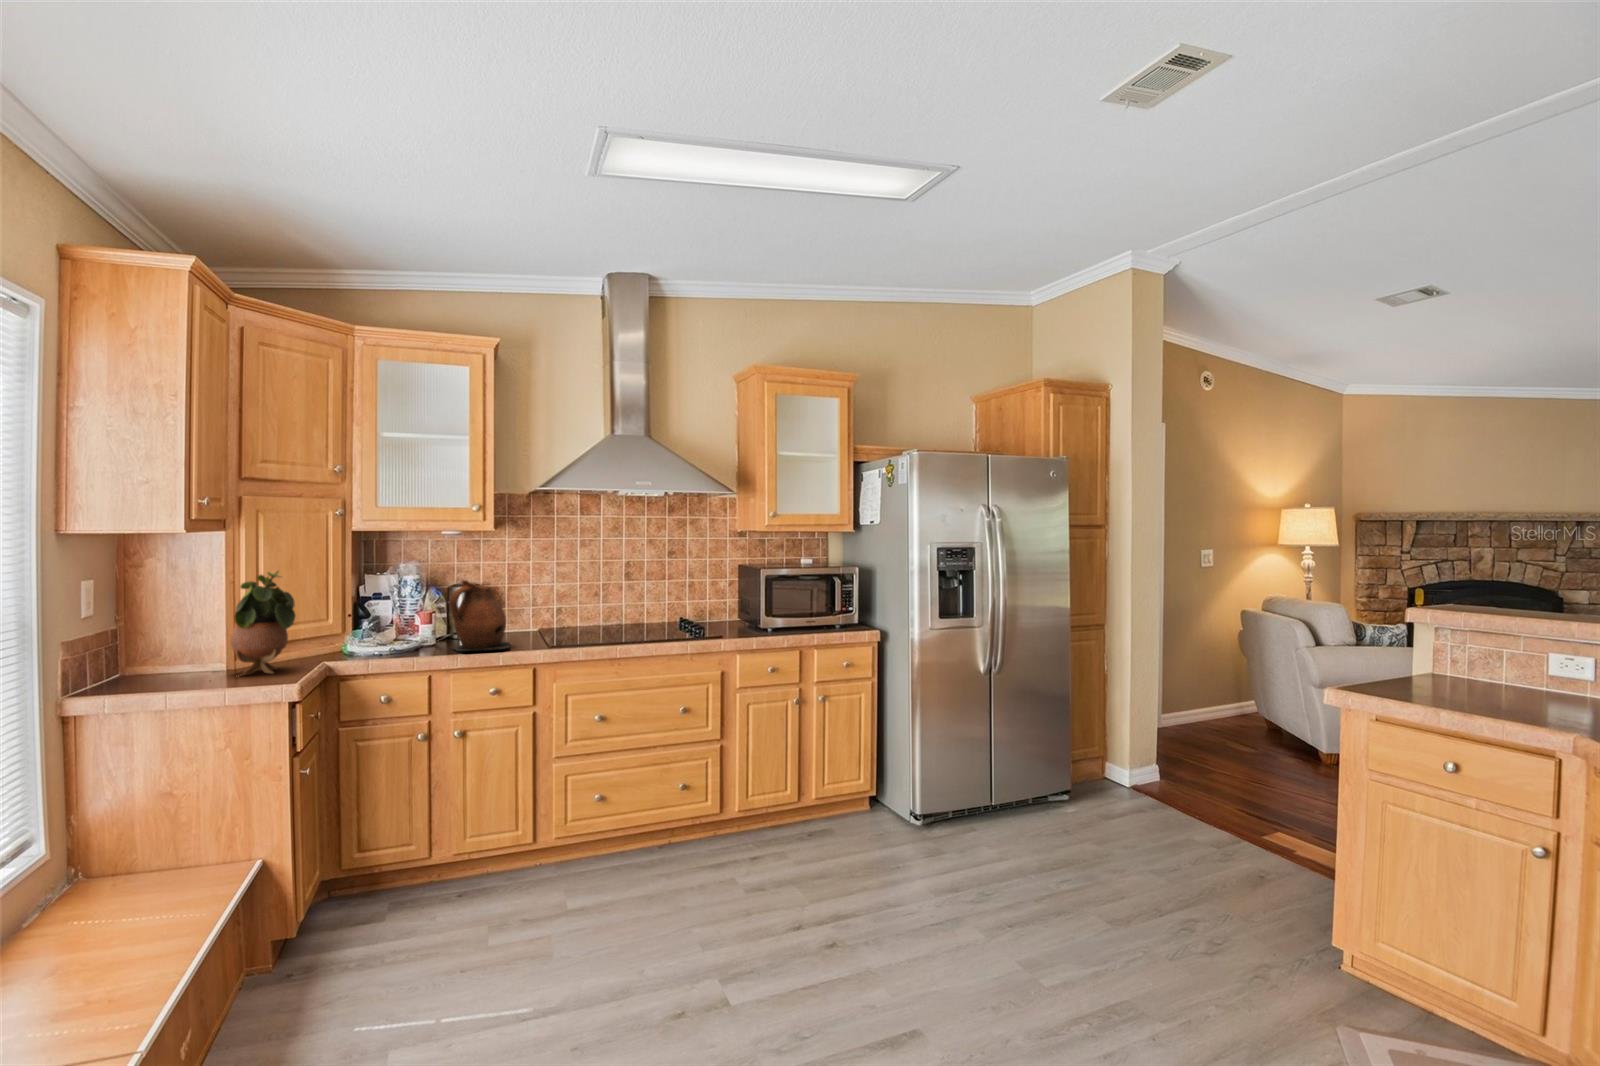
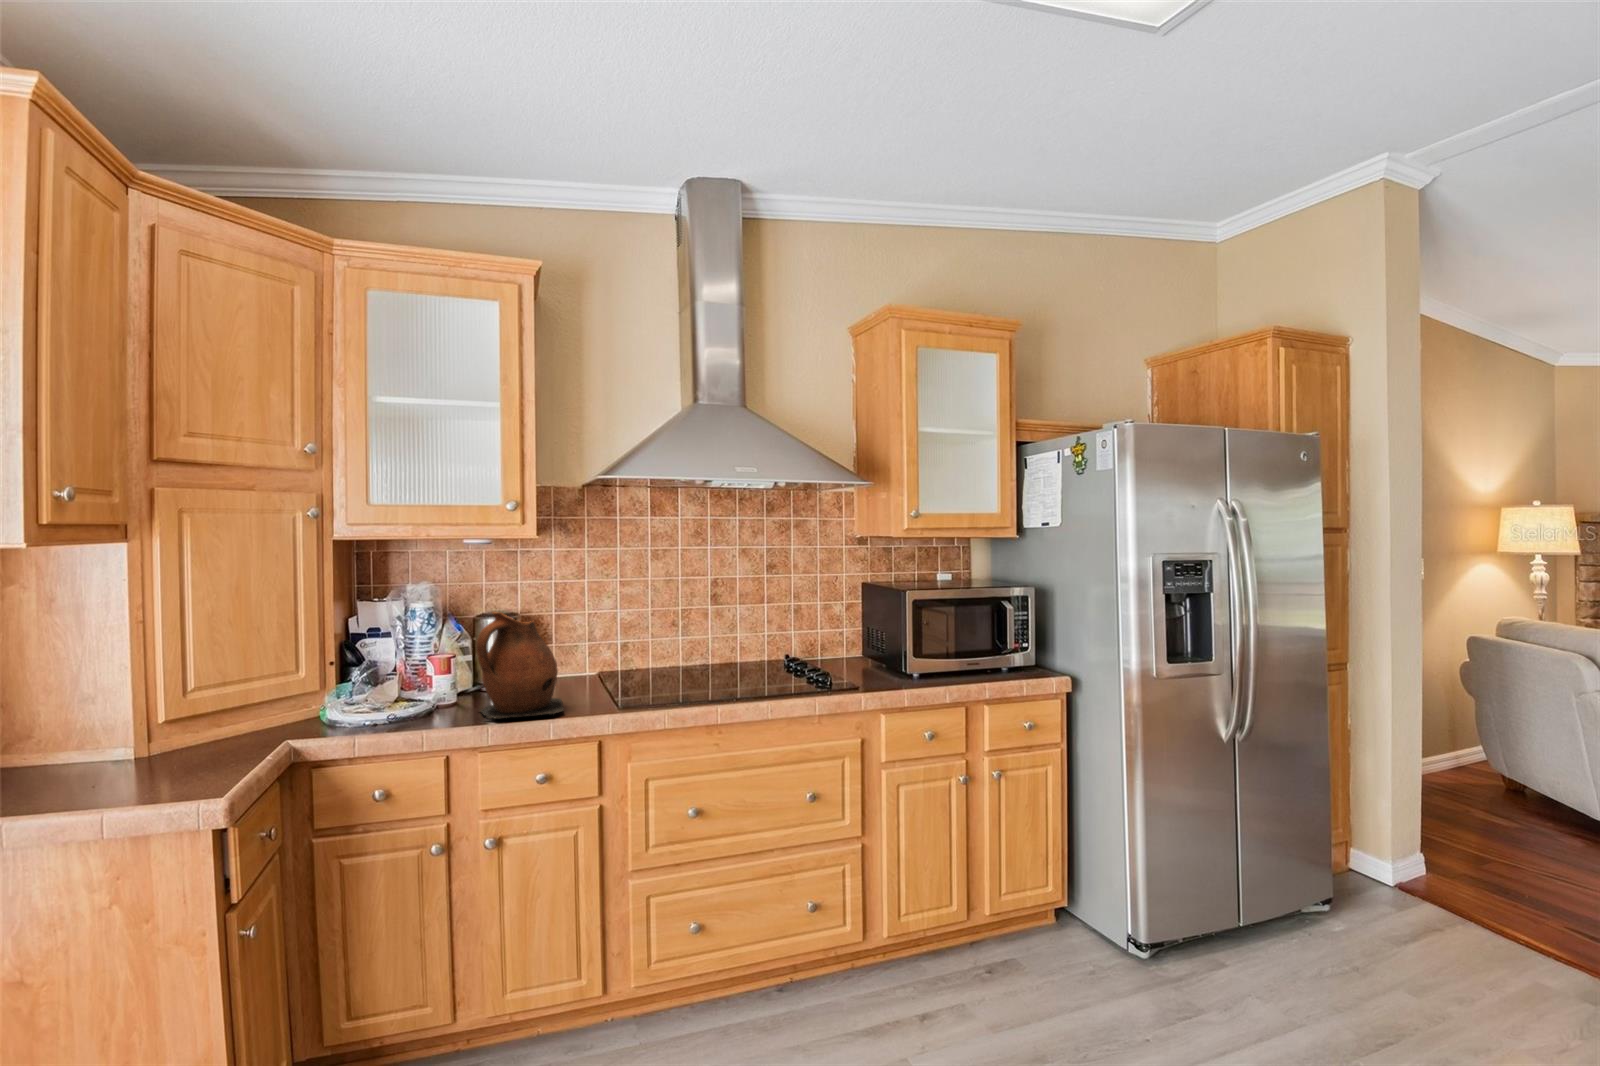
potted plant: present [231,571,295,676] -> none [135,603,238,775]

